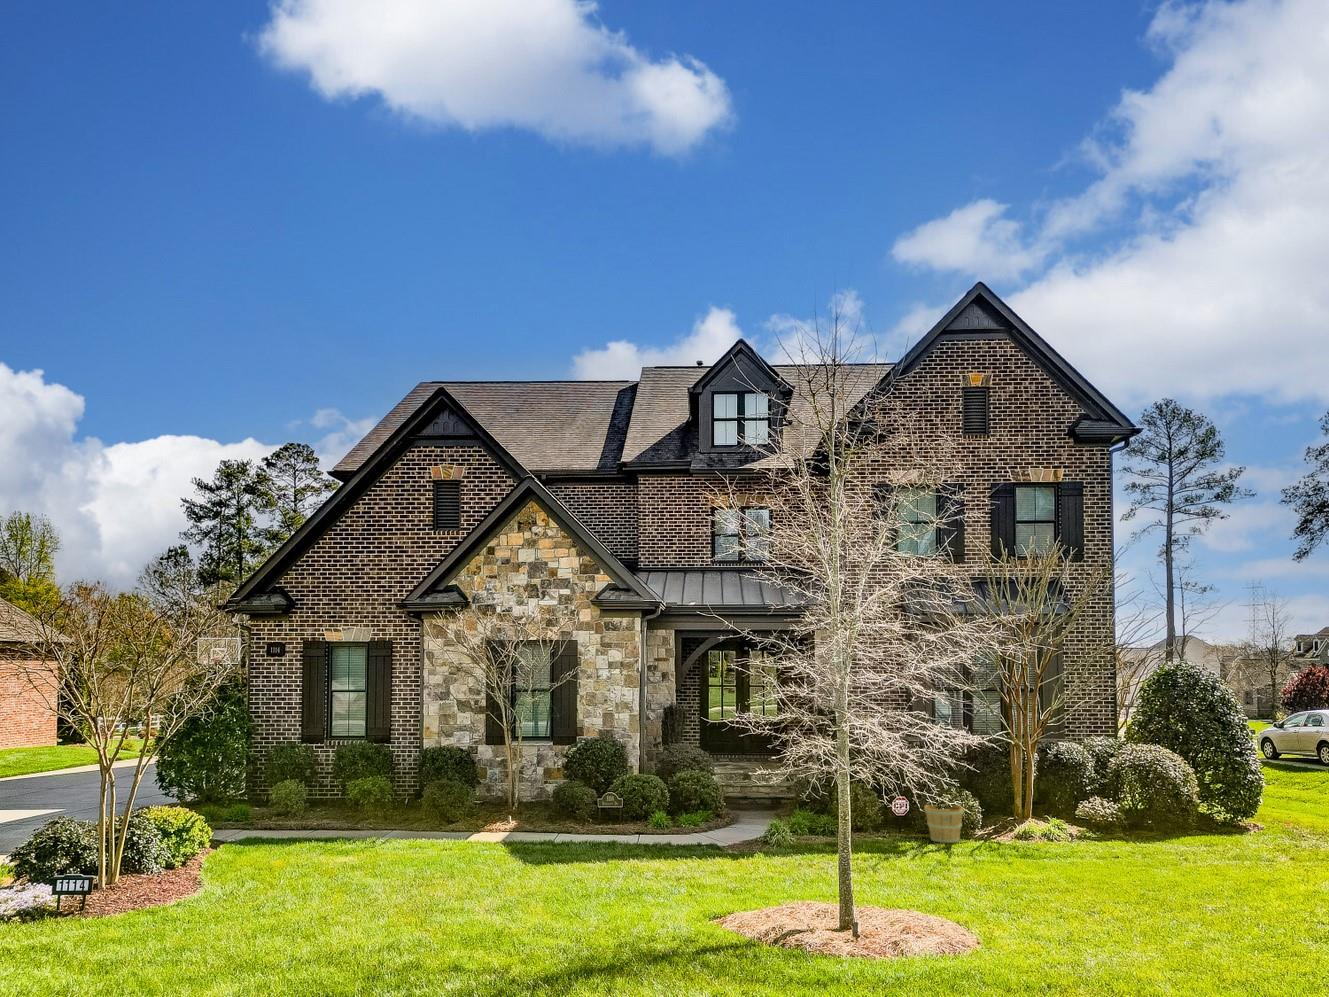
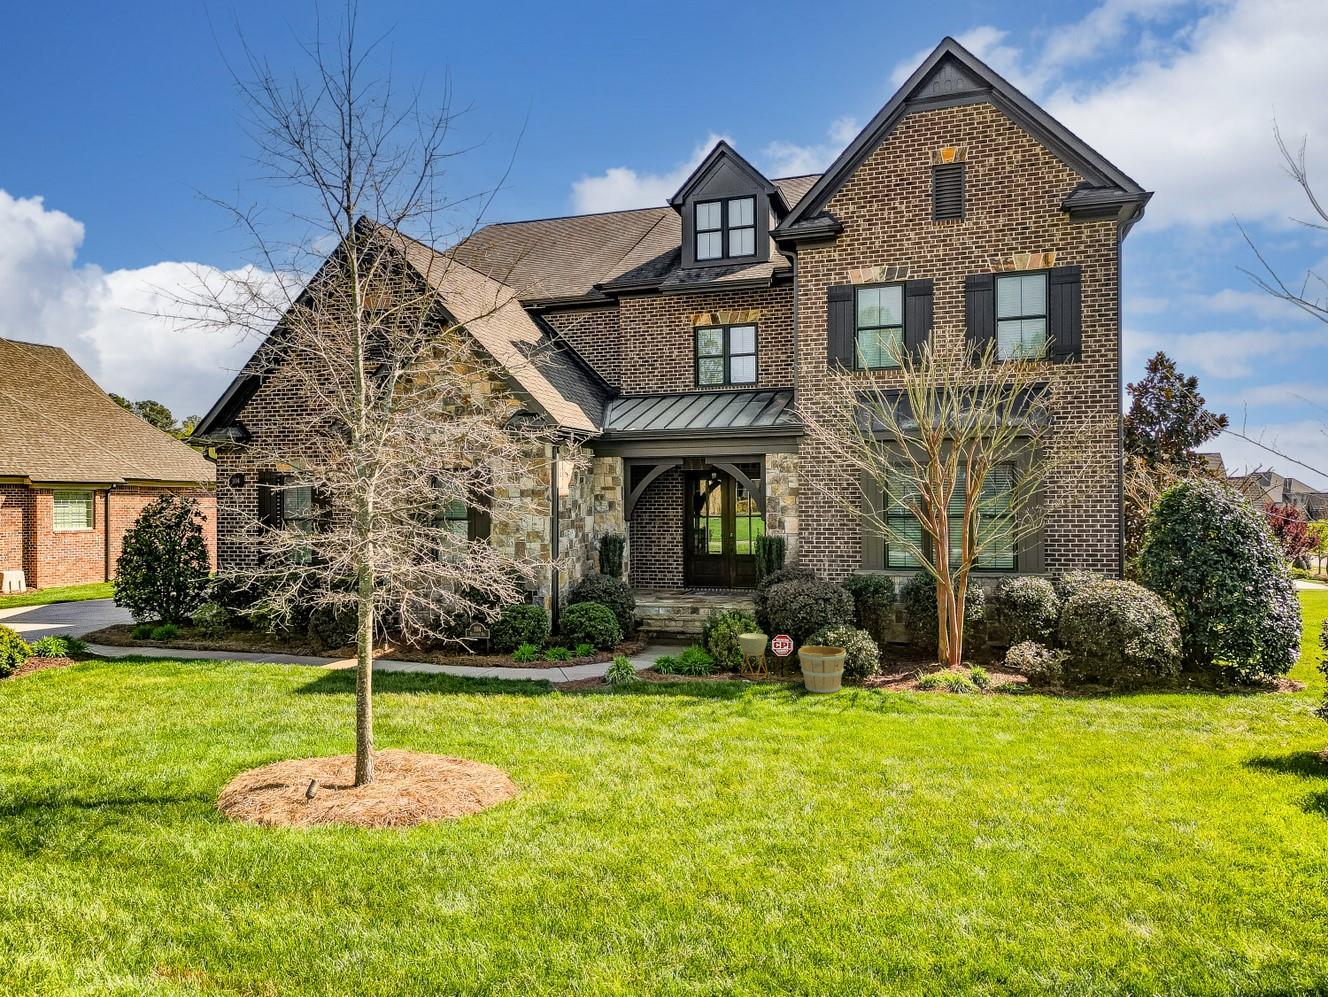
planter: none [864,797,889,837] -> present [739,633,768,681]

